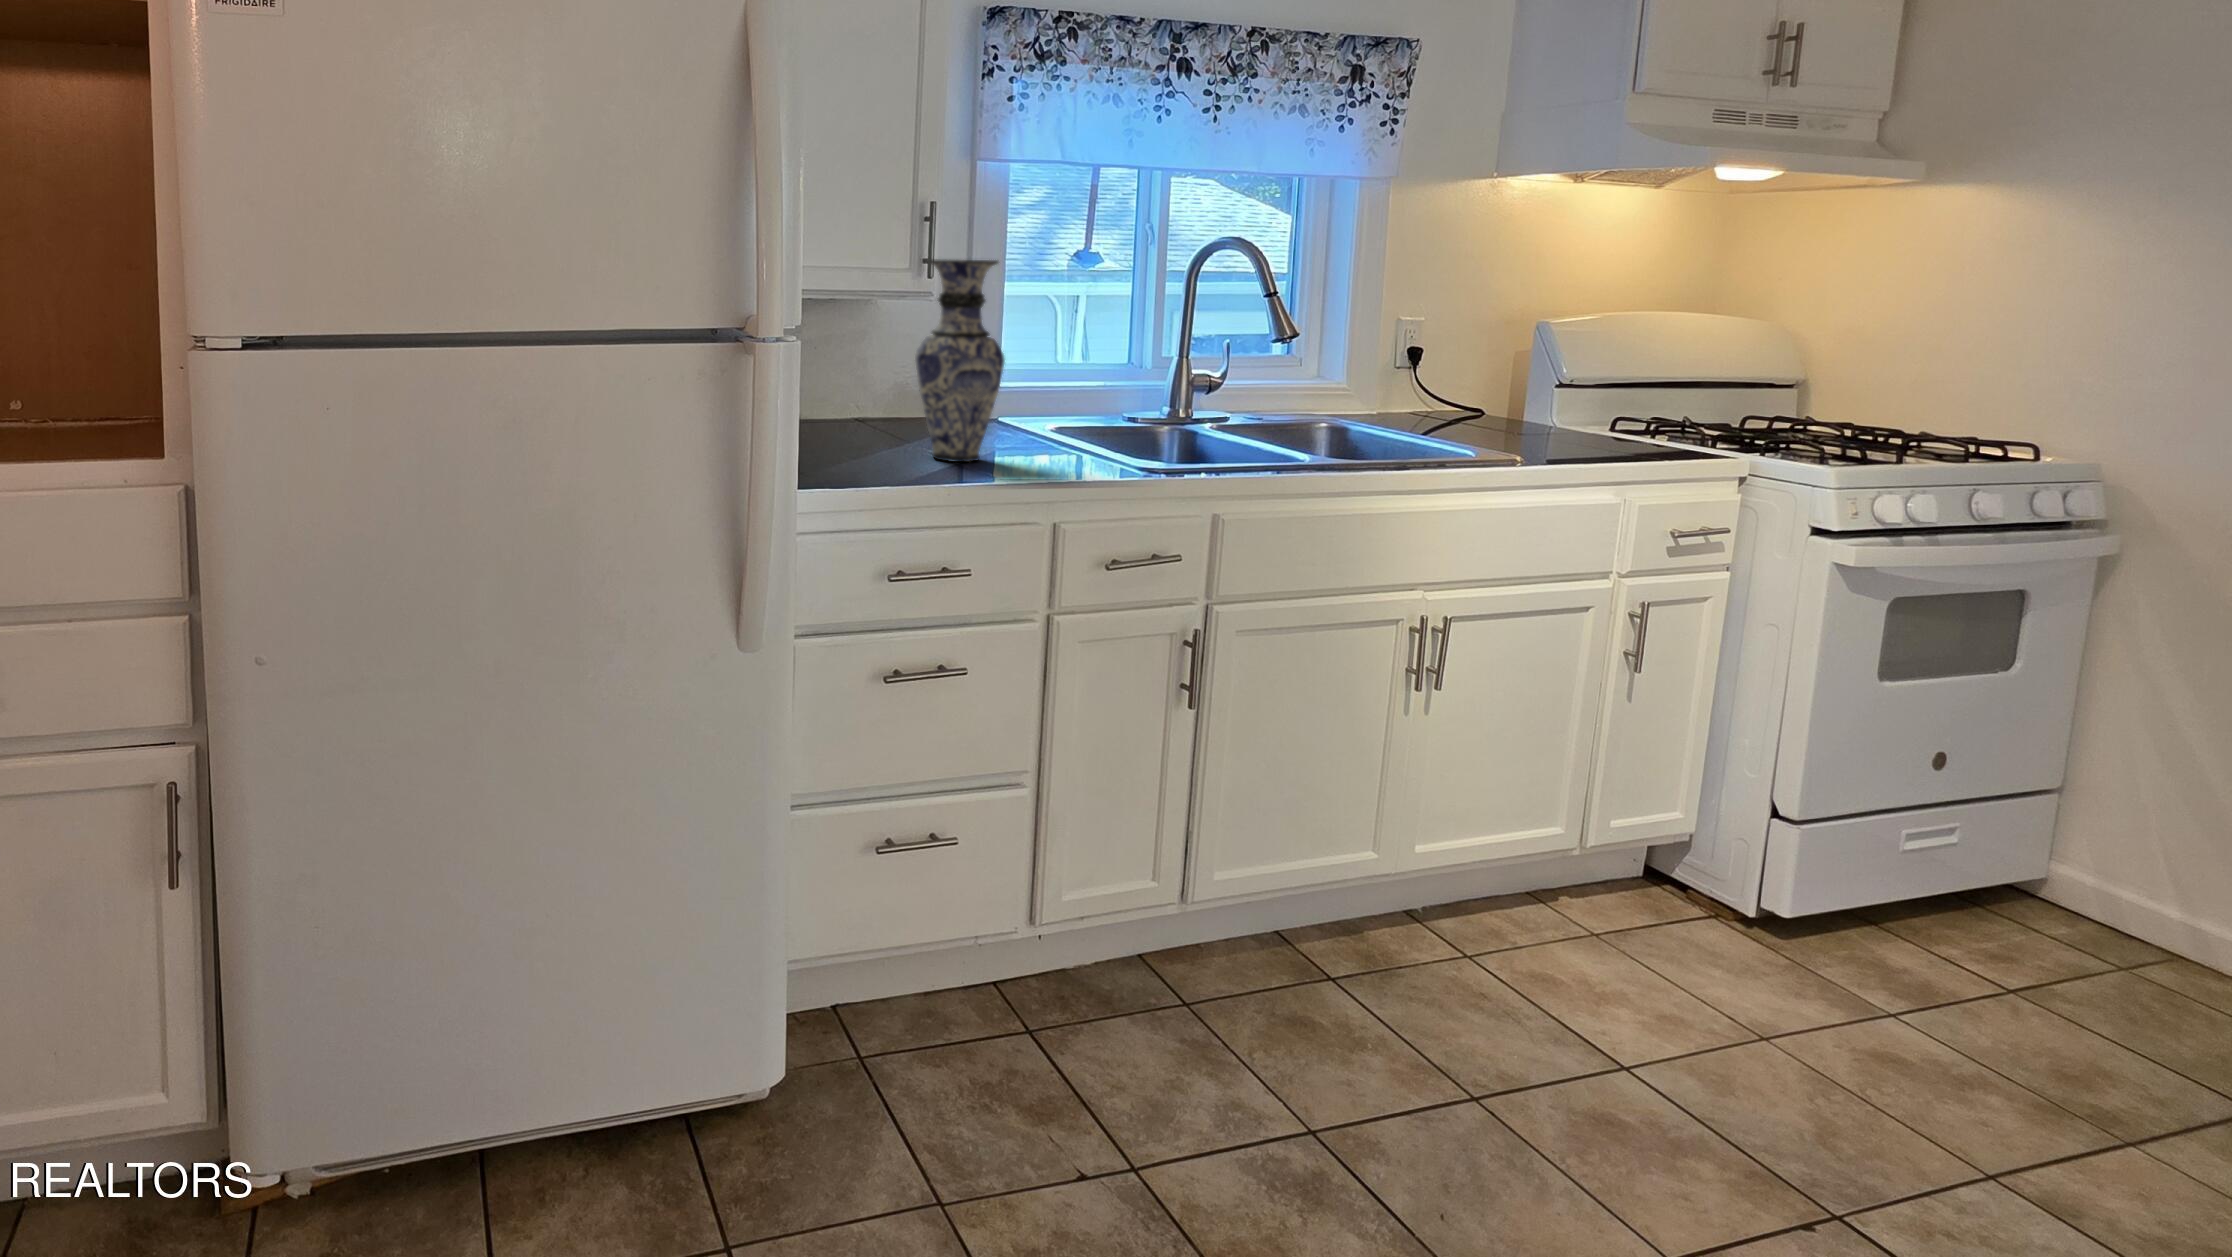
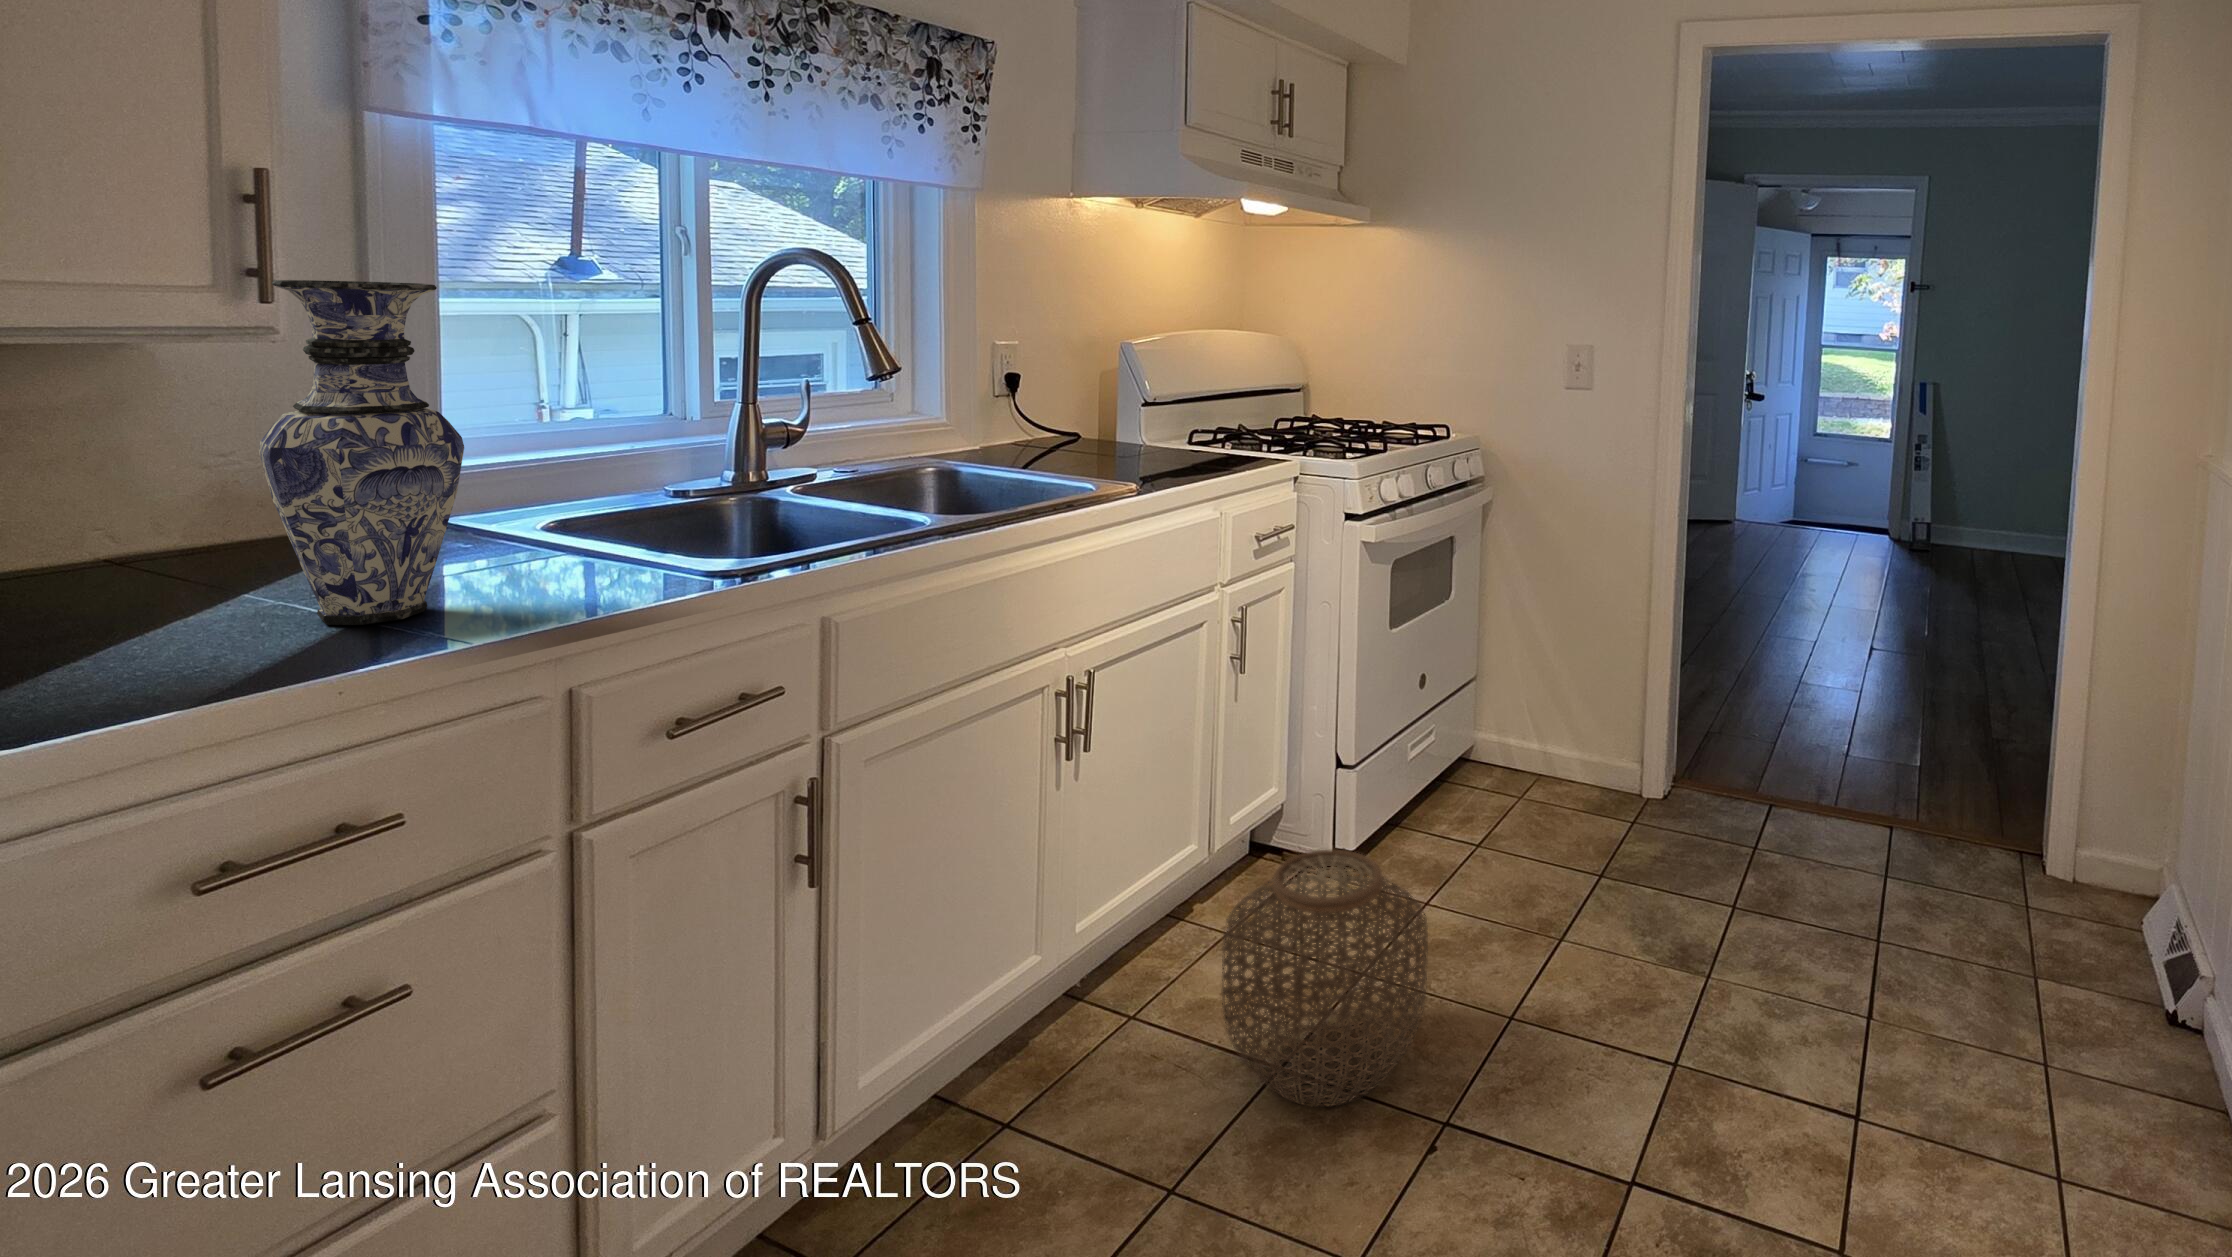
woven basket: none [1551,857,1842,1142] -> present [1222,850,1428,1107]

